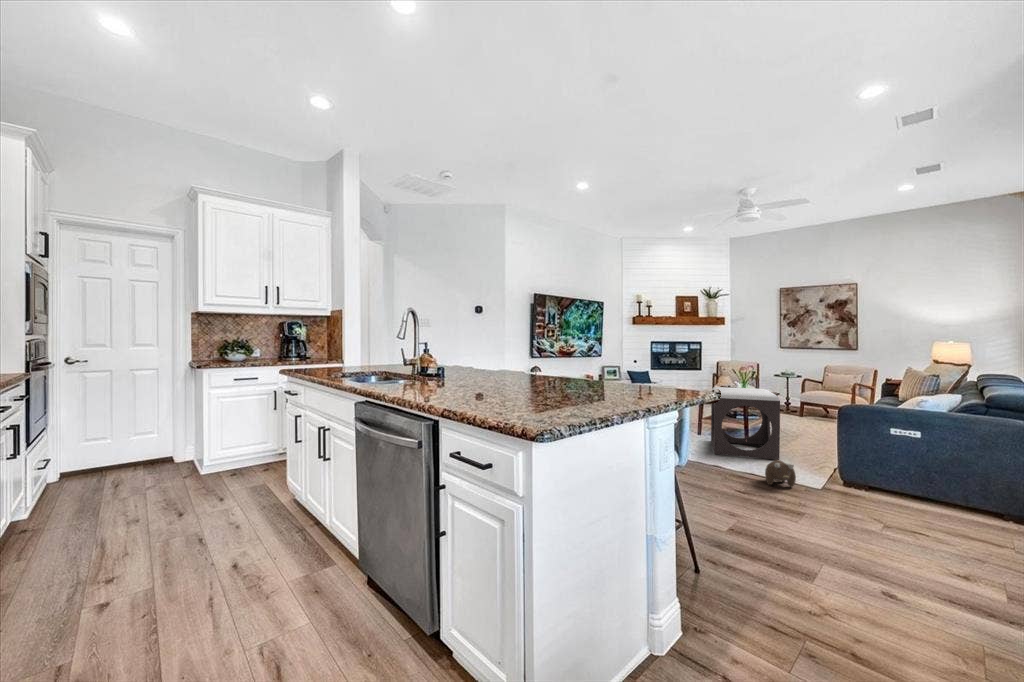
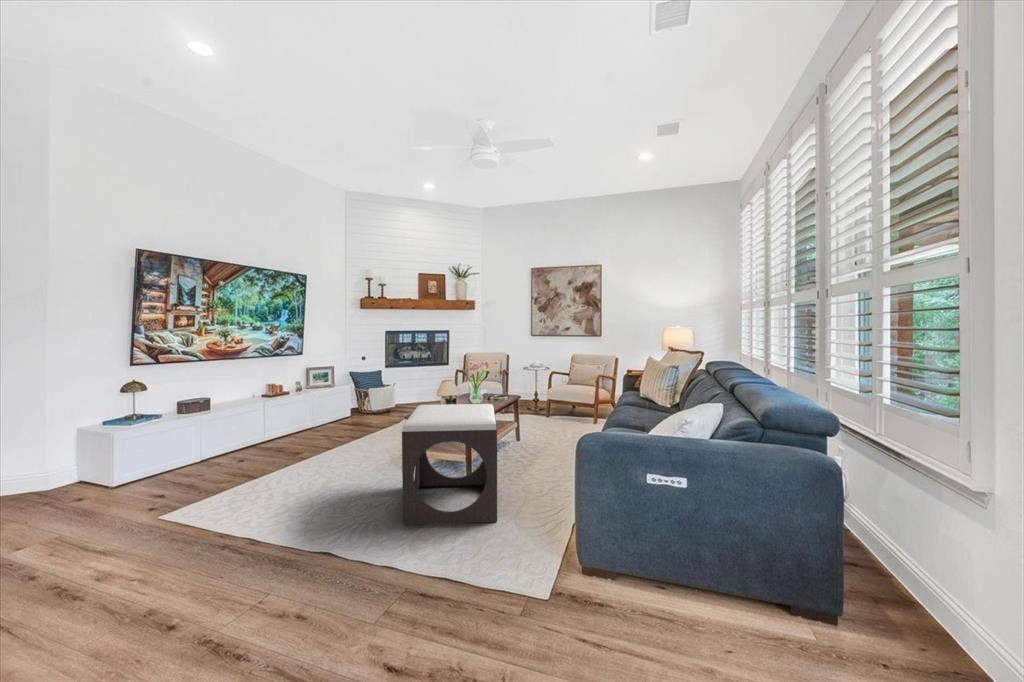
plush toy: present [765,460,796,487] -> none [445,565,496,624]

